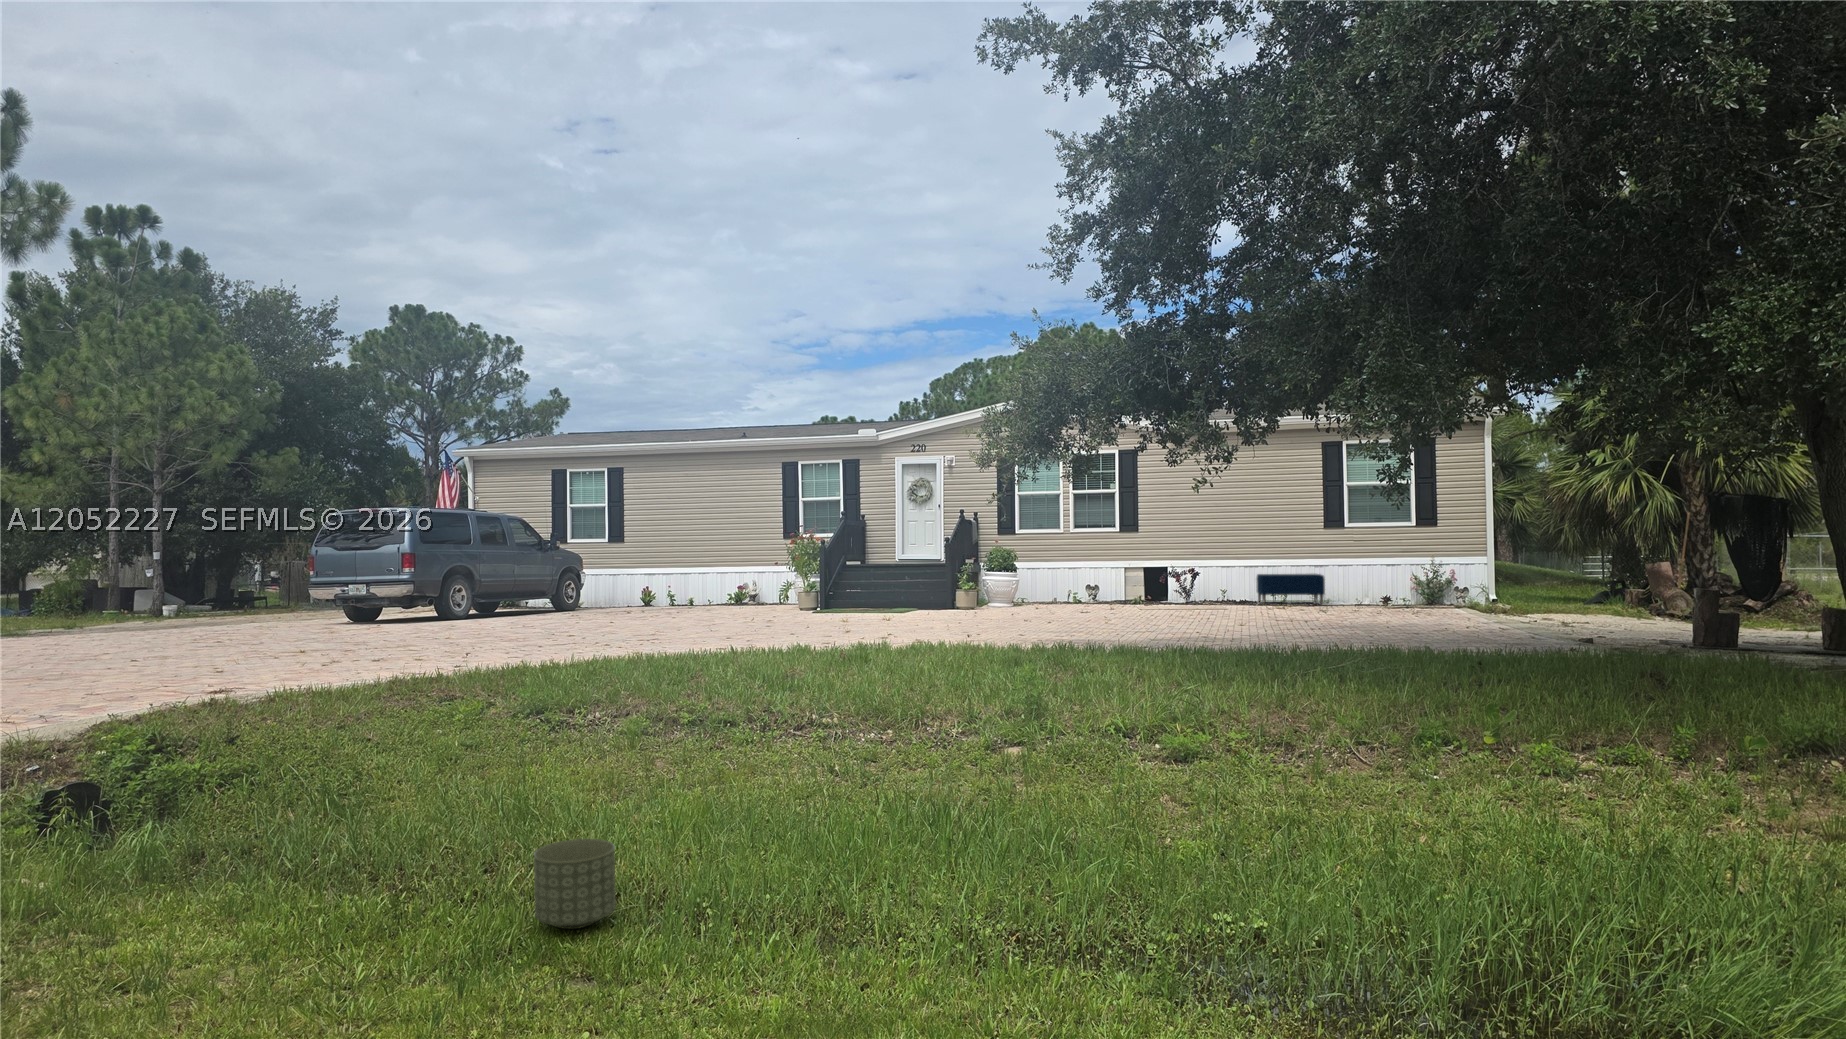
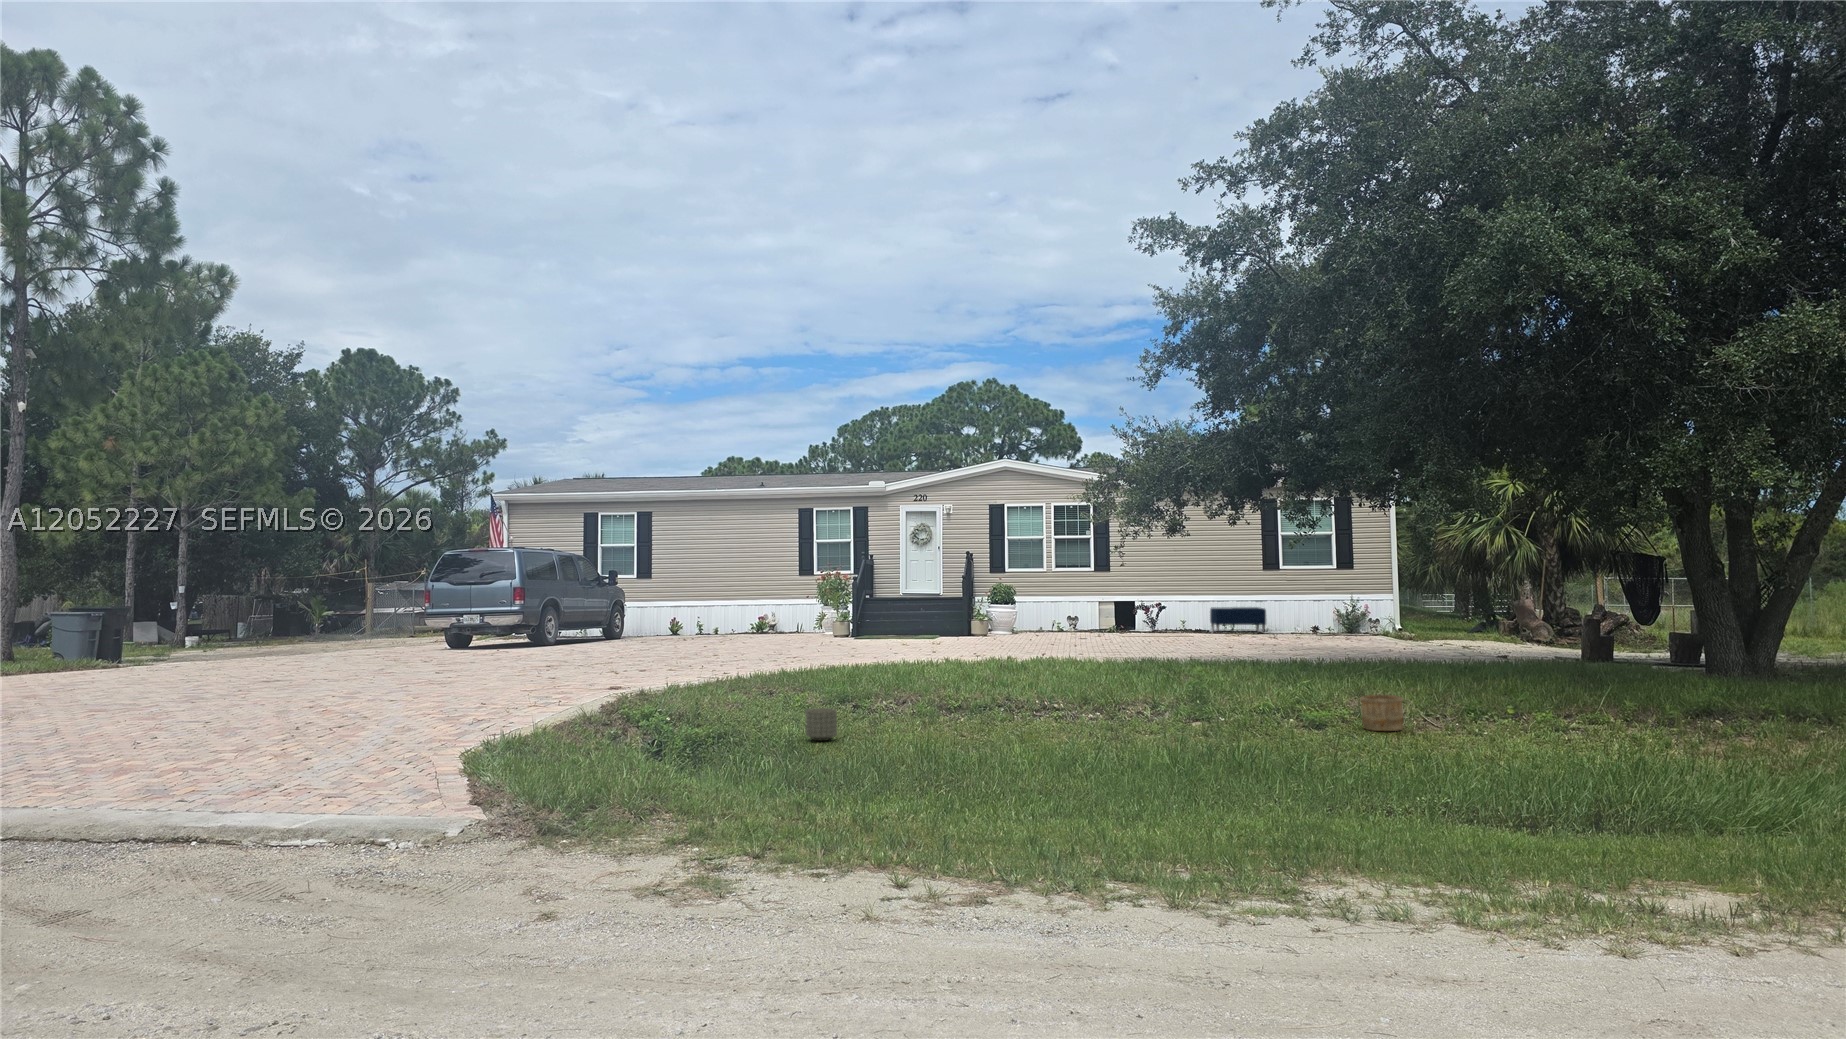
wooden bucket: none [1288,738,1372,813] -> present [1360,694,1403,731]
planter: present [534,839,616,929] -> present [806,708,837,741]

